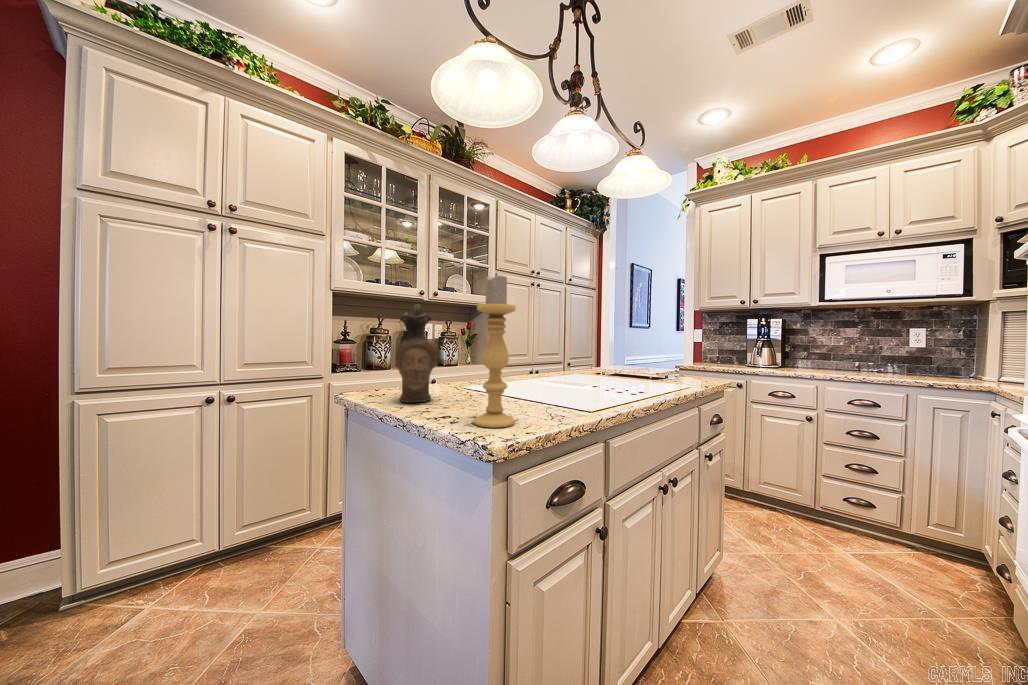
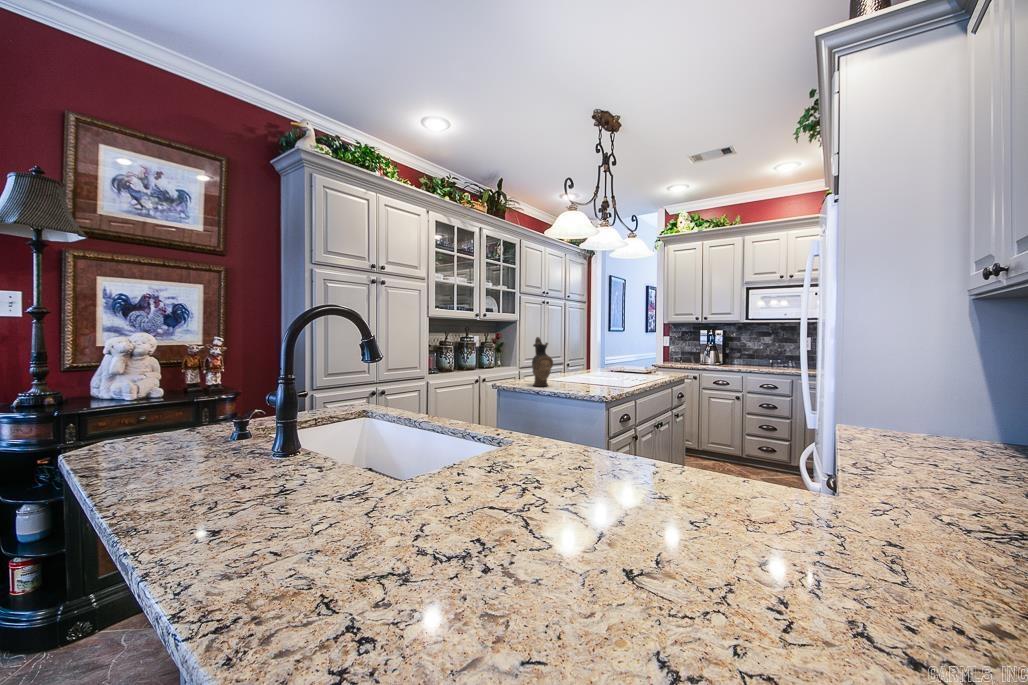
candle holder: present [474,273,516,428] -> none [587,329,604,393]

